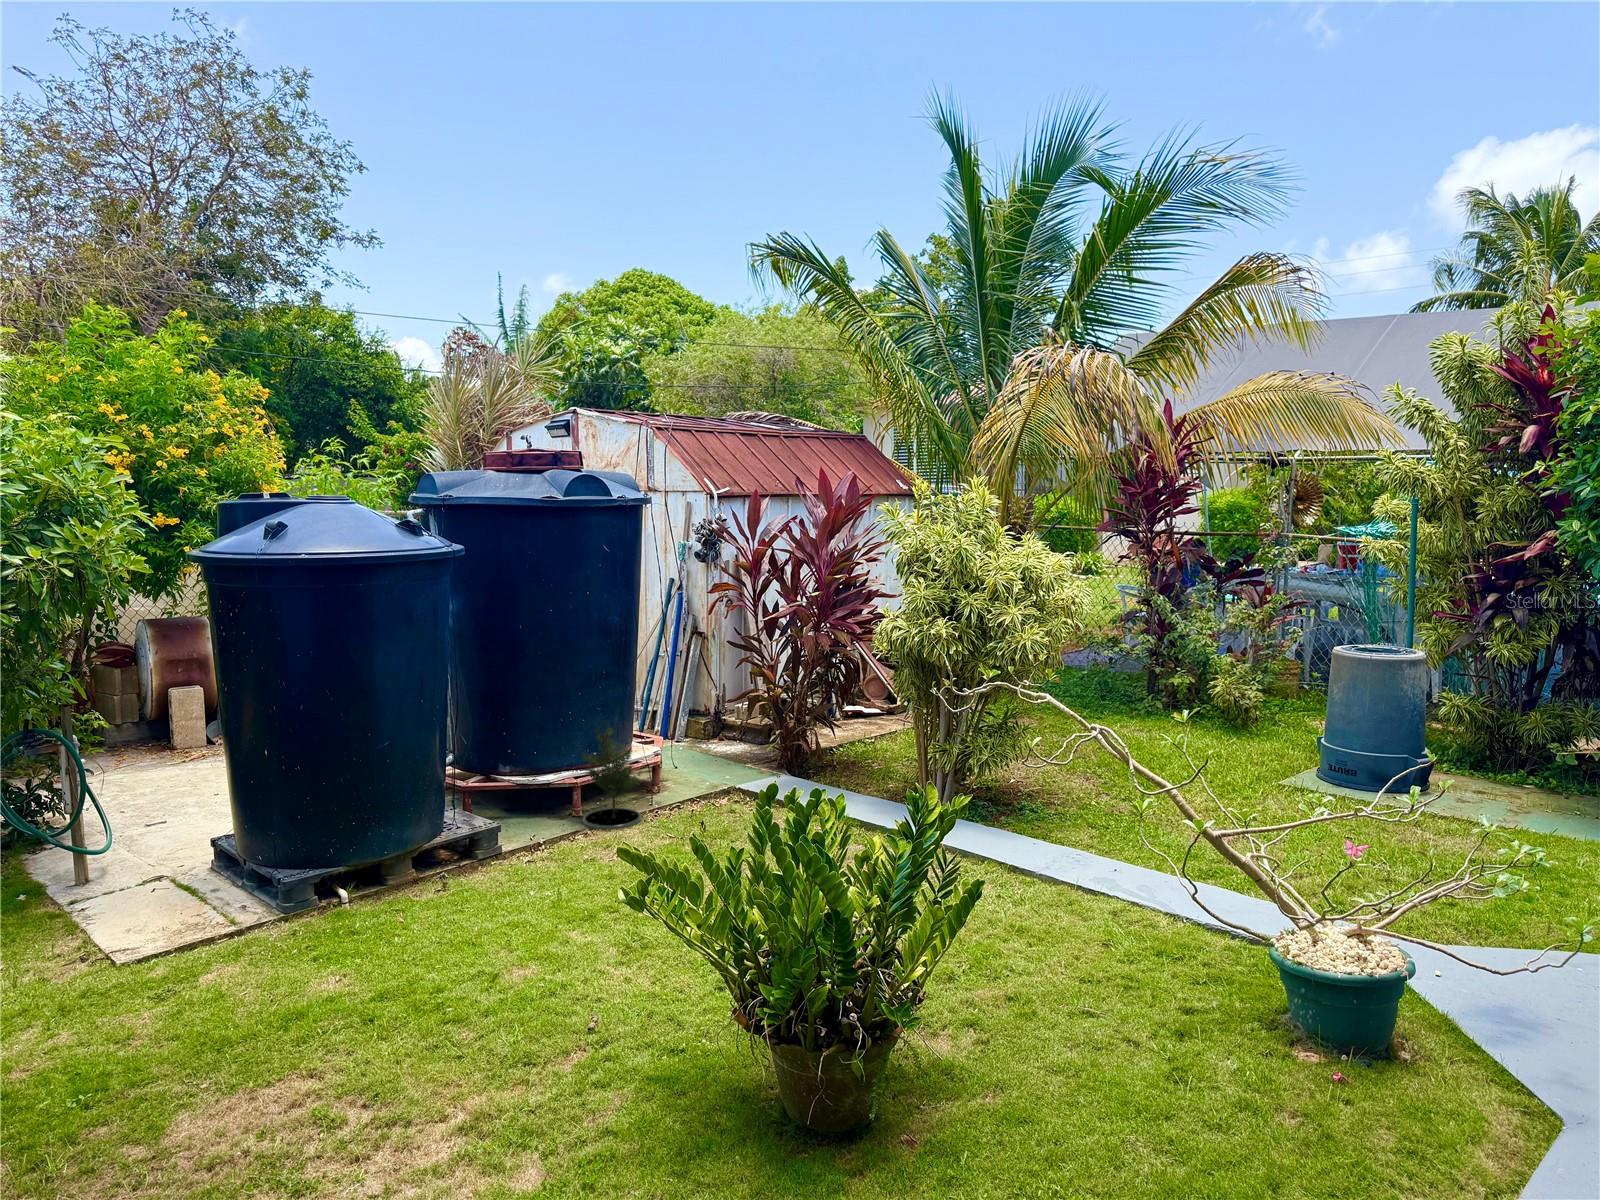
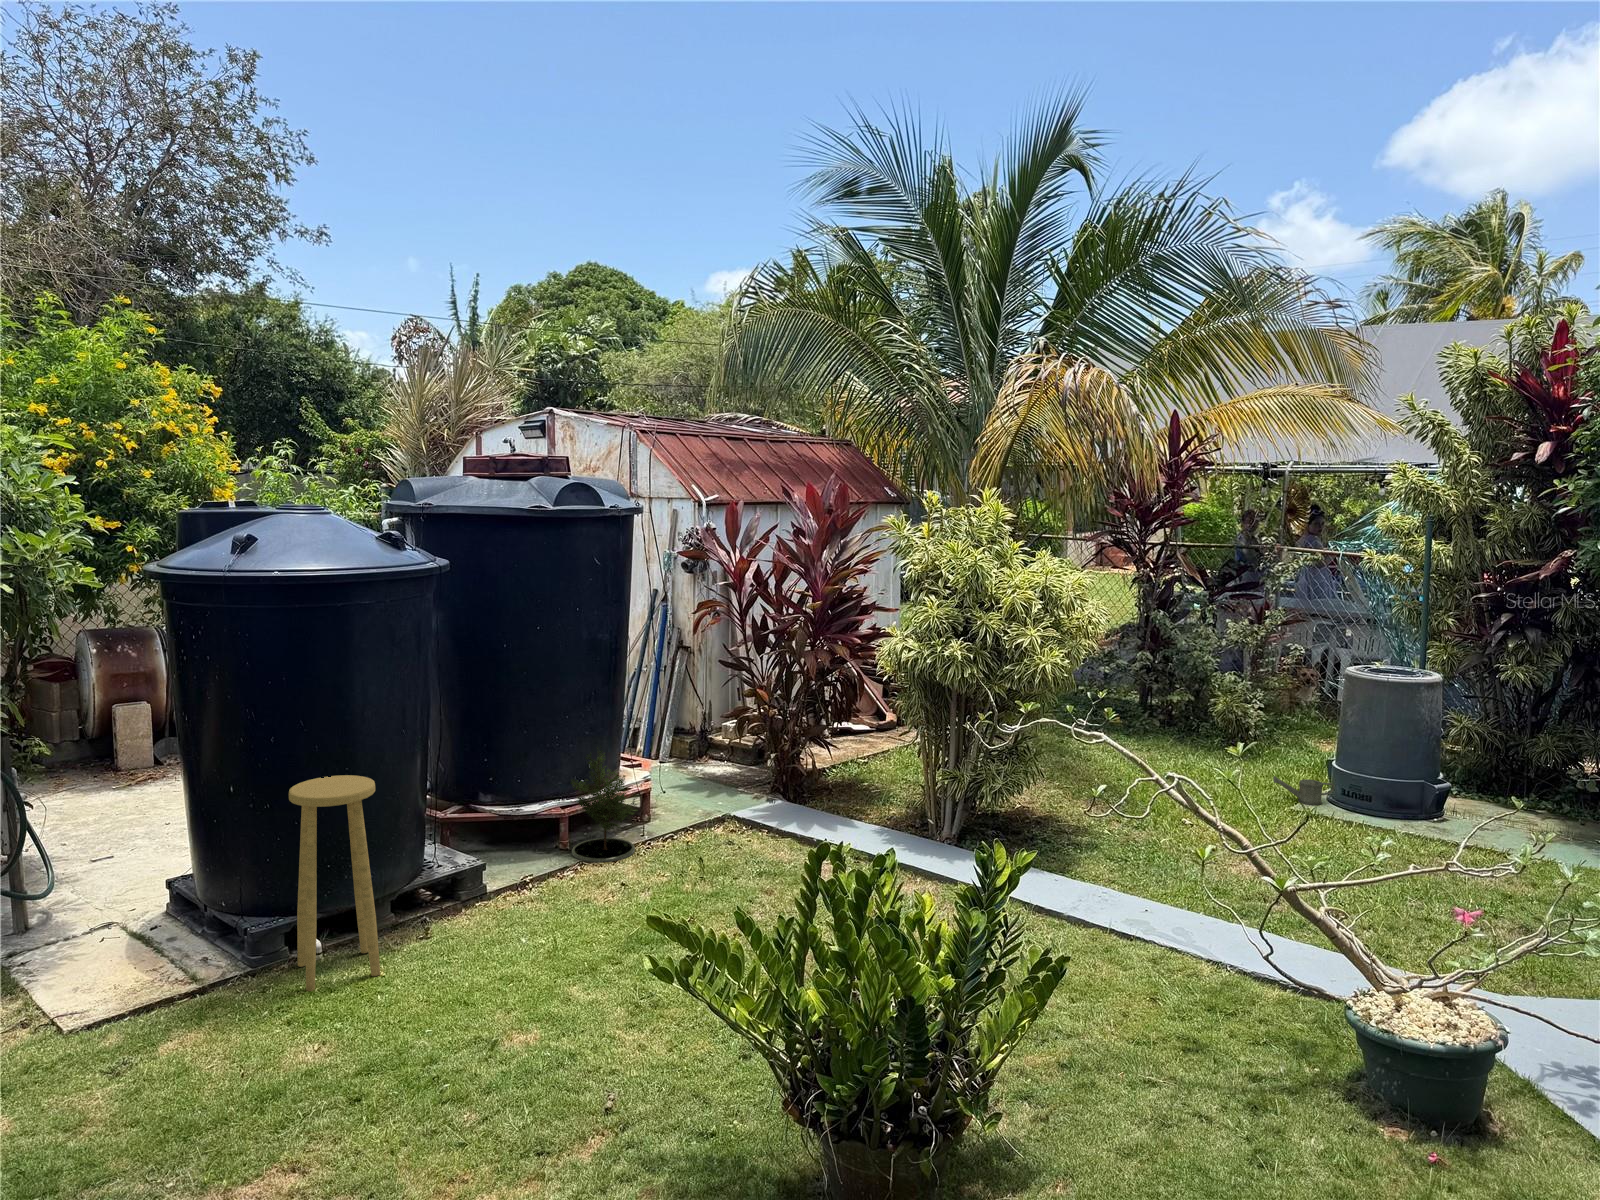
stool: none [316,740,399,933] -> present [289,775,380,991]
watering can: none [1264,753,1324,781] -> present [1273,776,1334,805]

